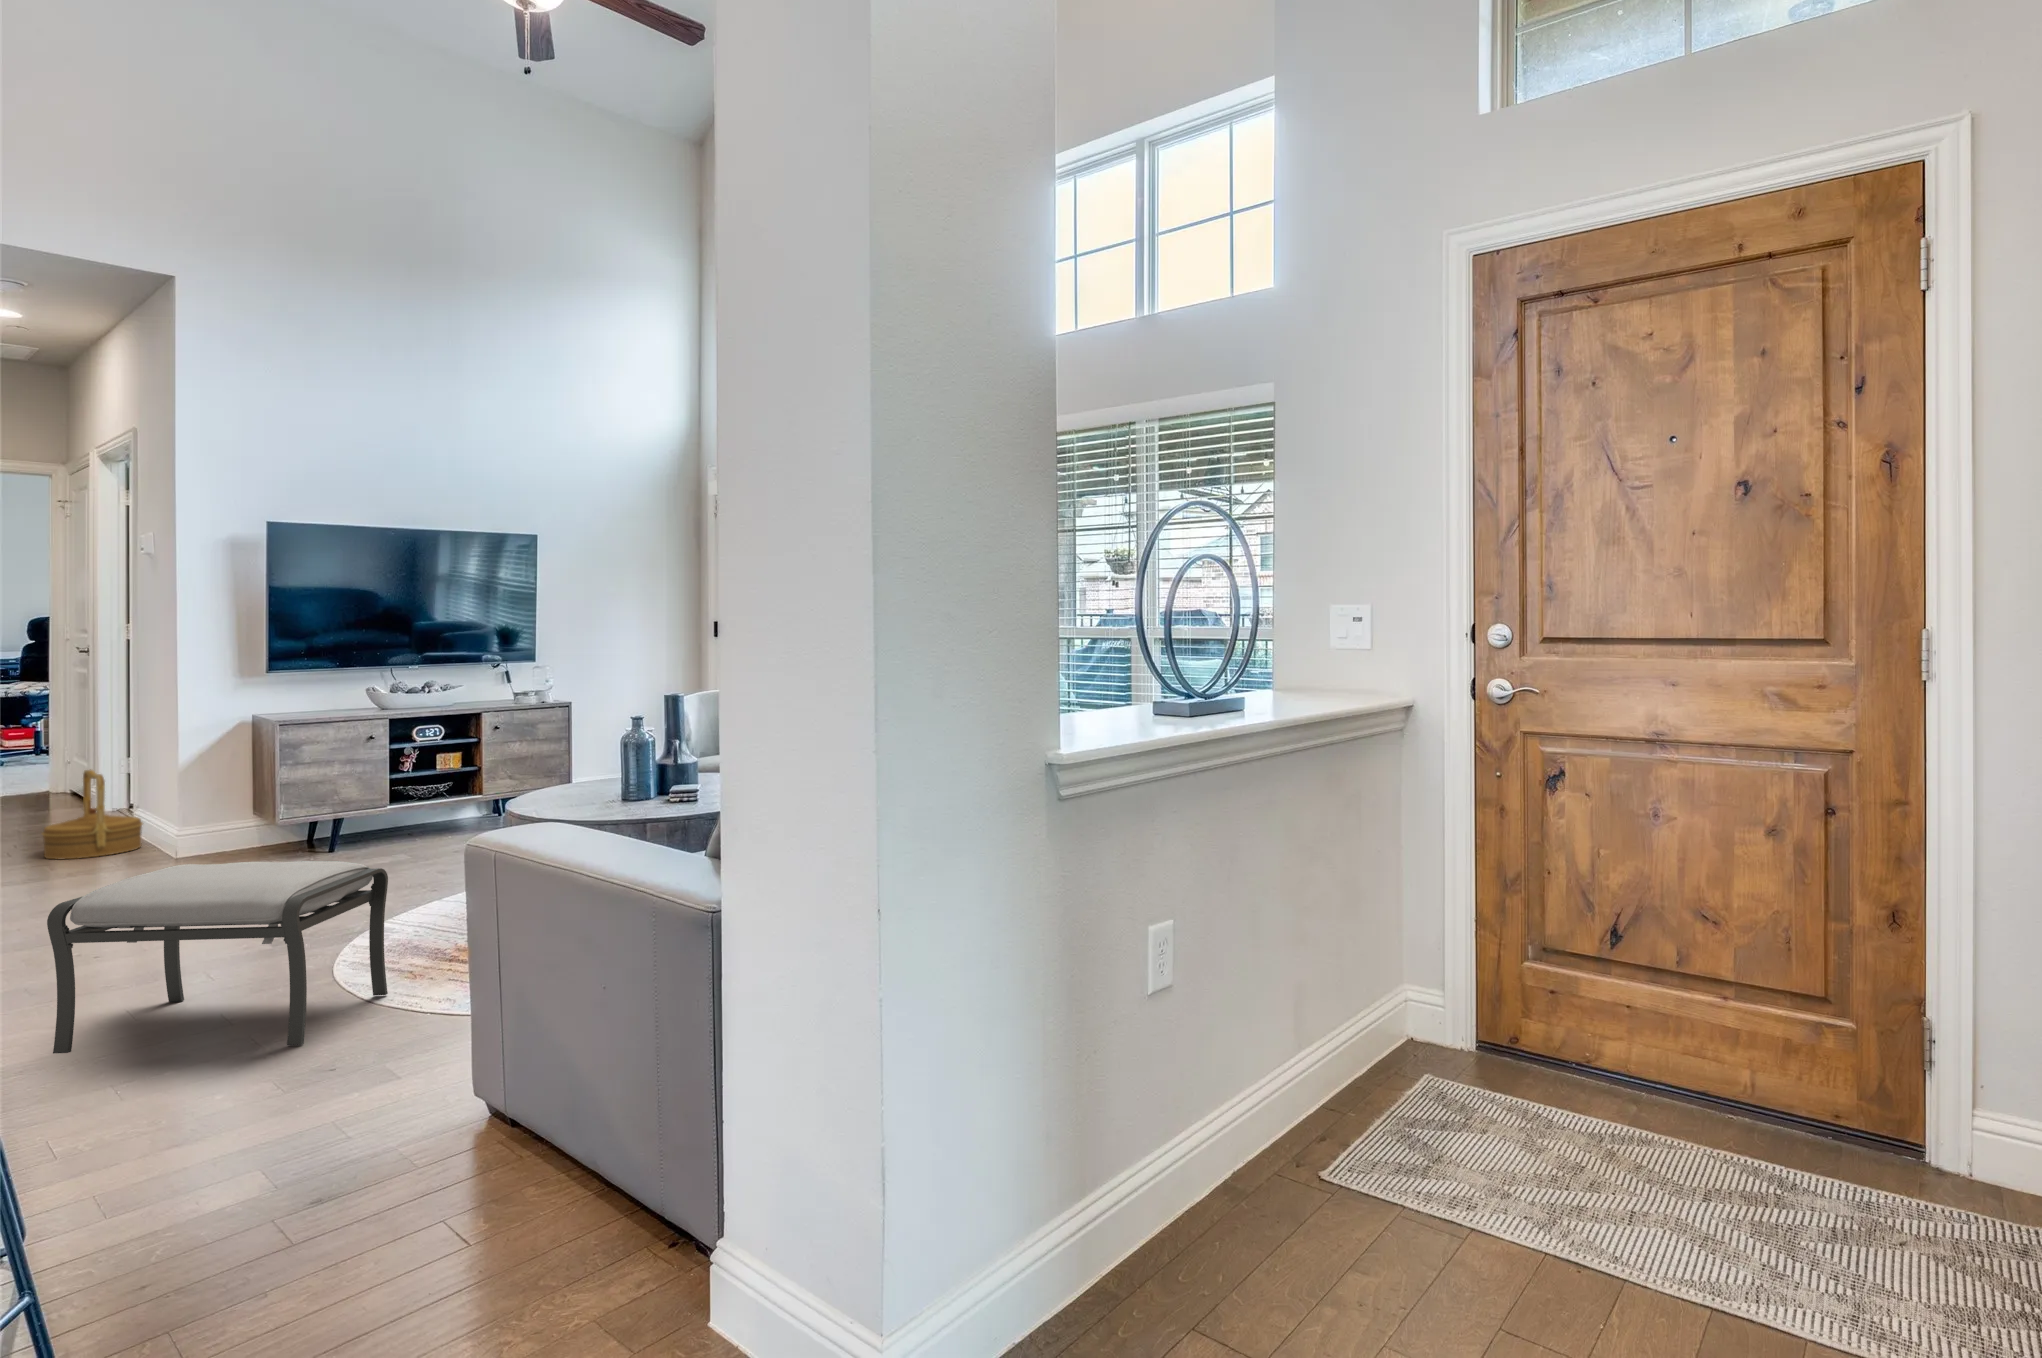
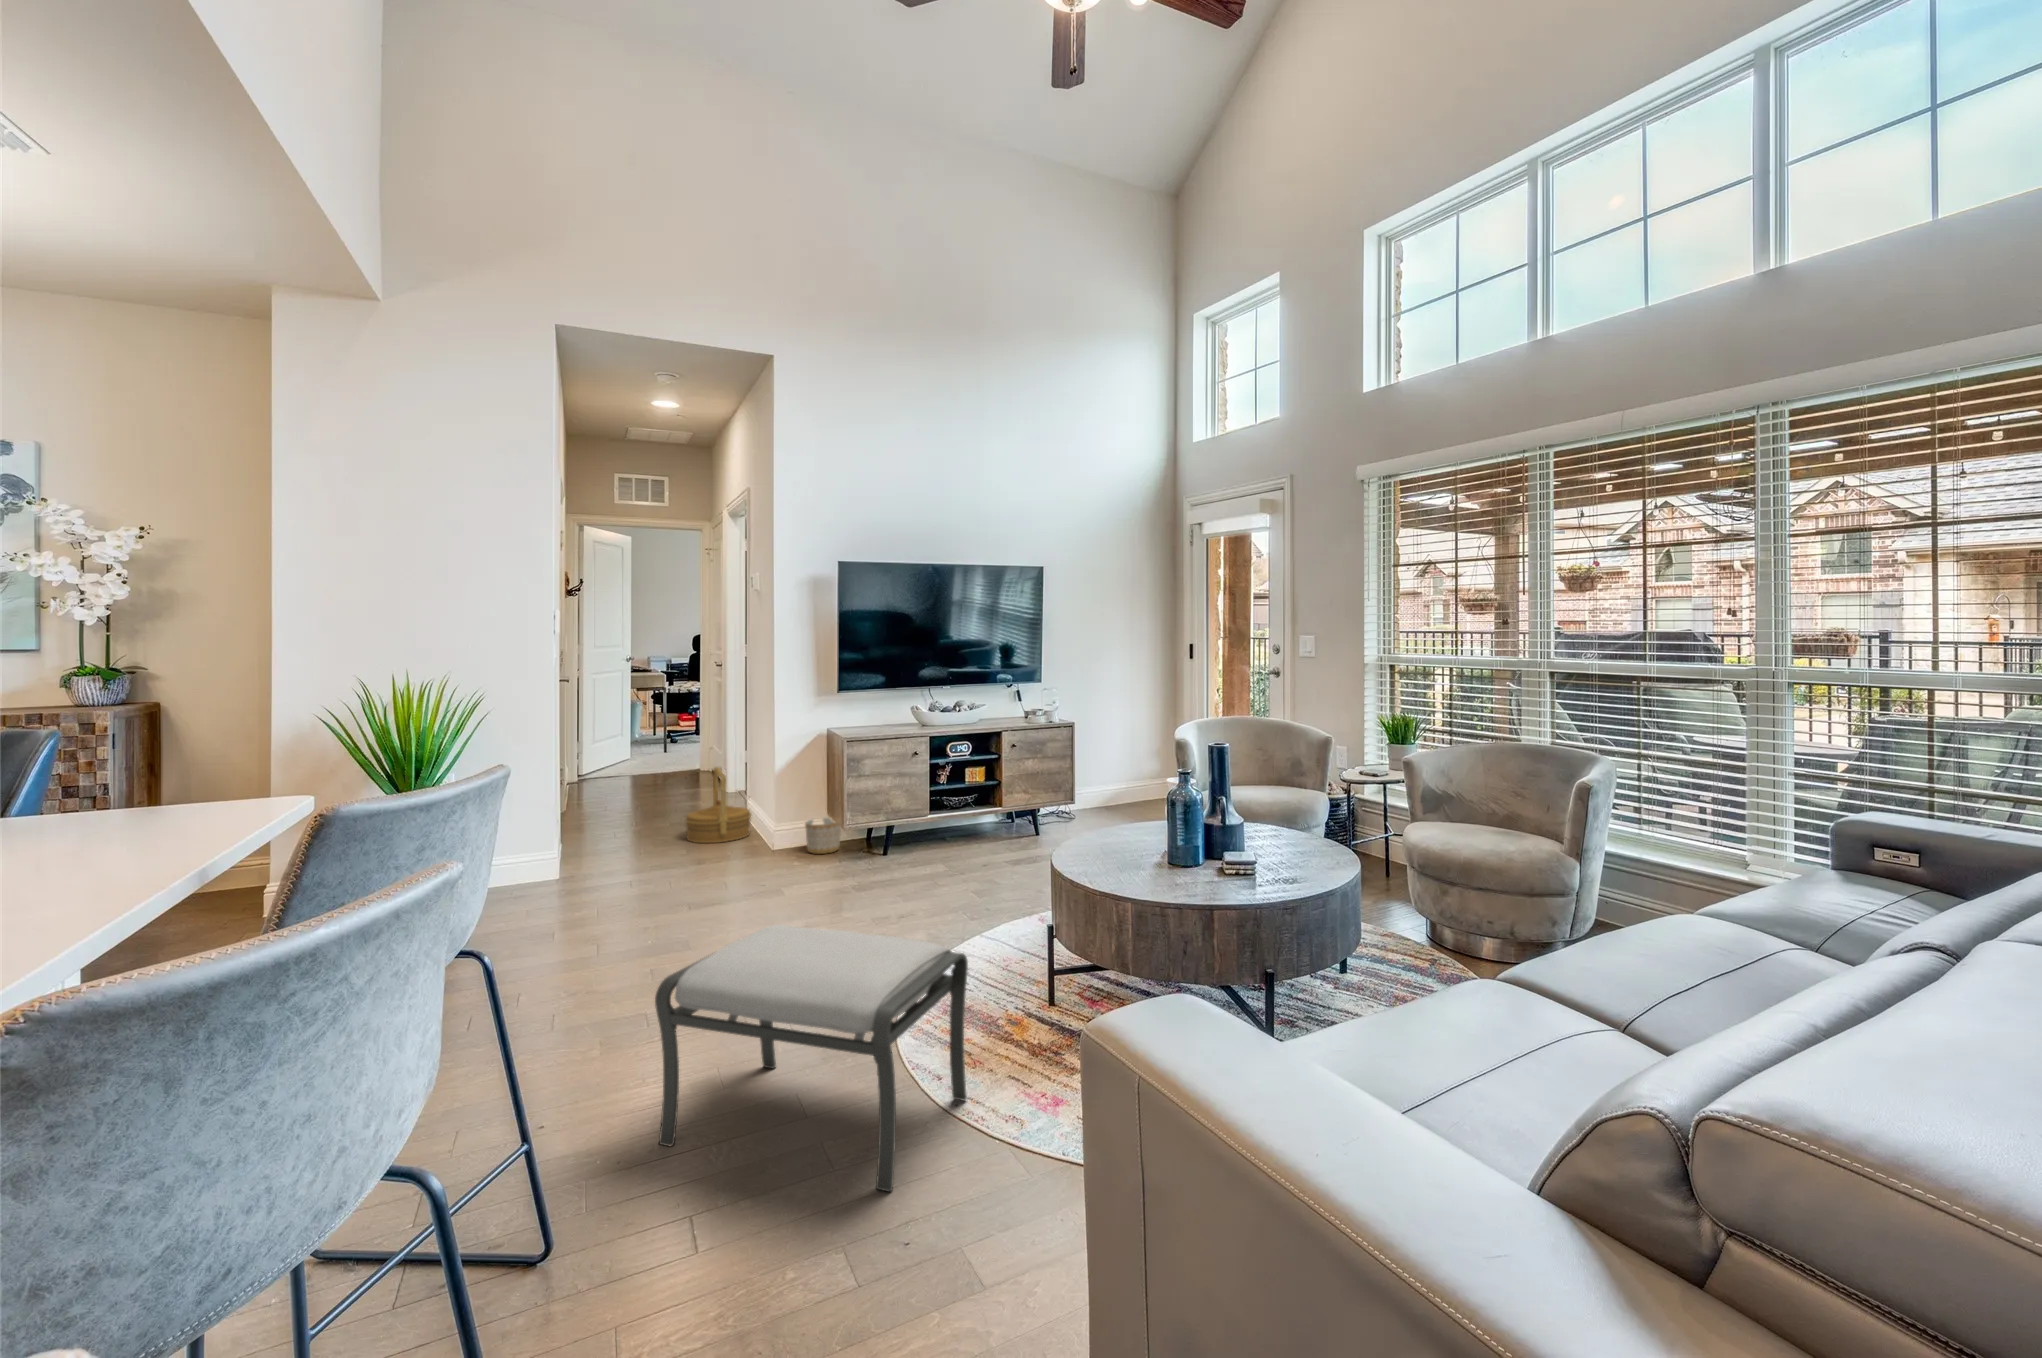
planter: none [221,817,272,857] -> present [805,818,841,854]

